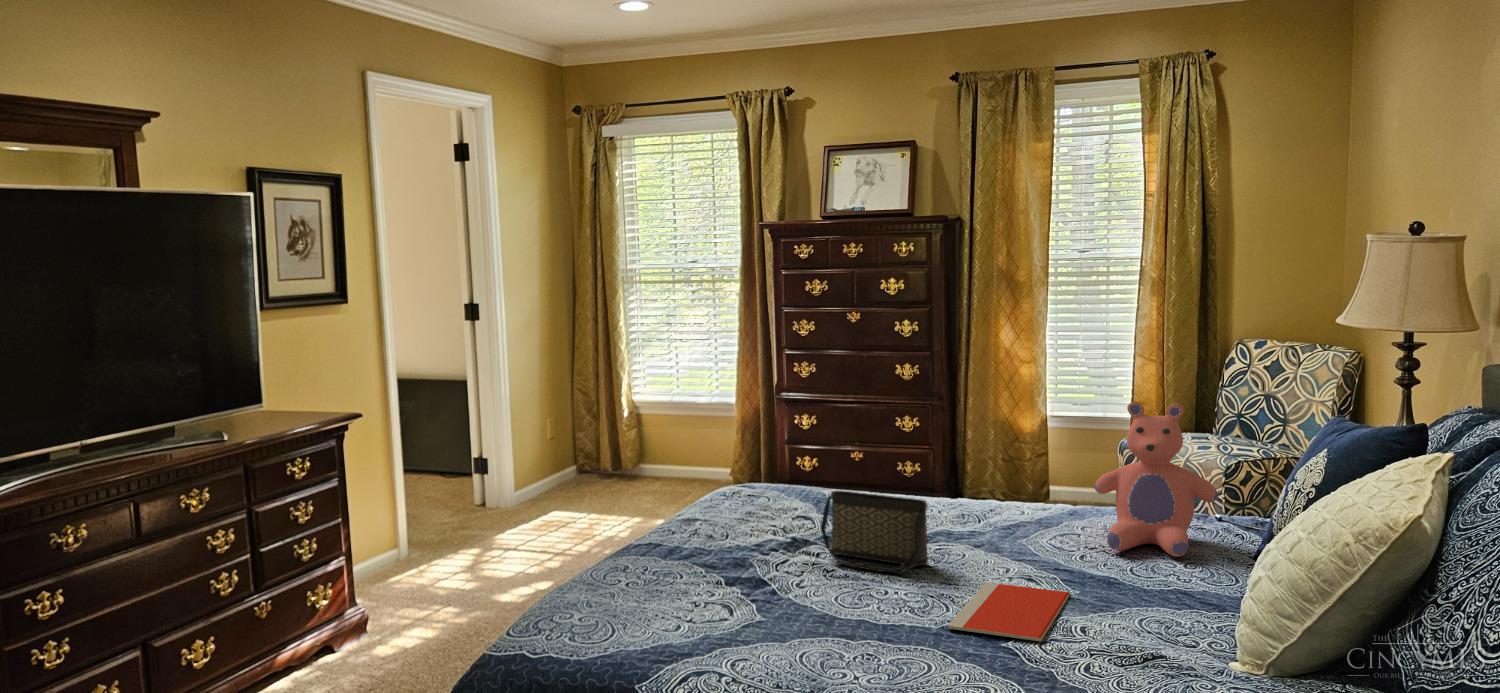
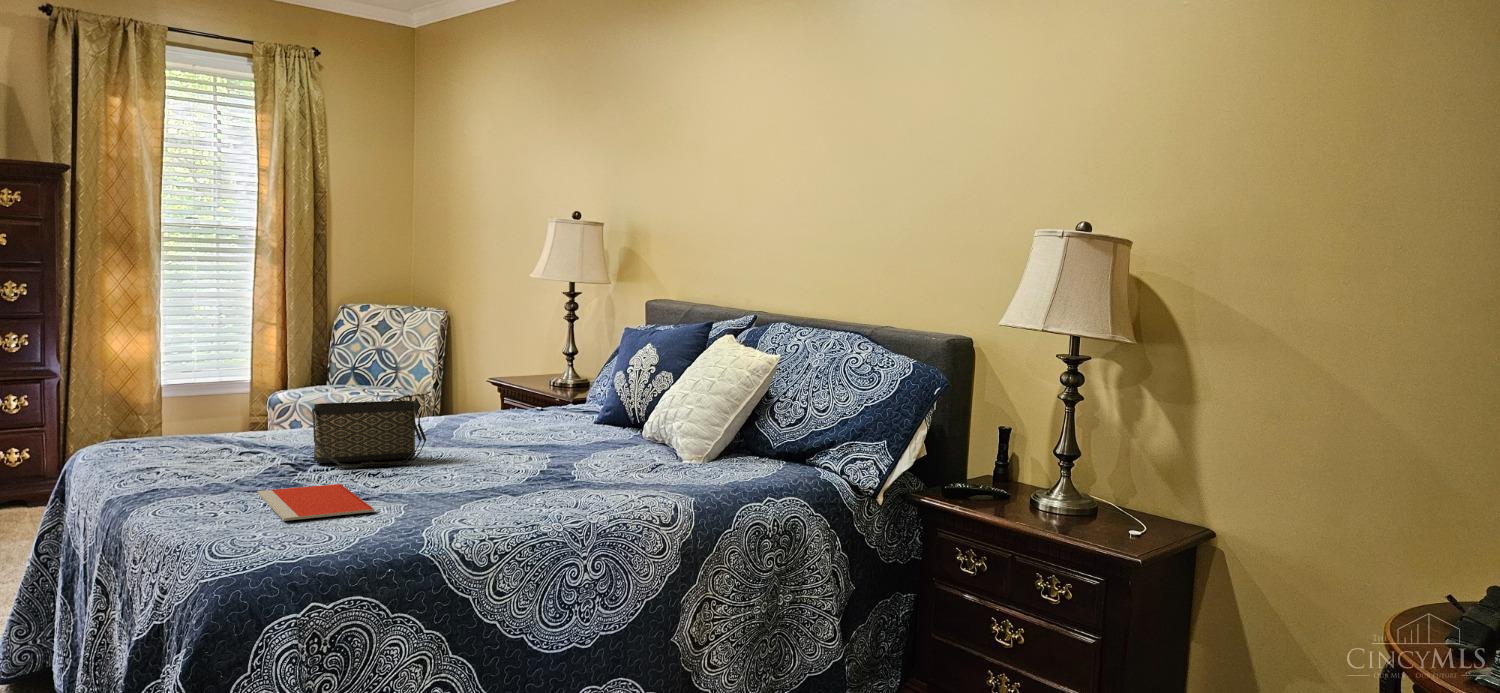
teddy bear: present [1095,402,1218,557] -> none [478,318,565,431]
notebook: present [947,582,1070,641] -> present [257,484,374,521]

